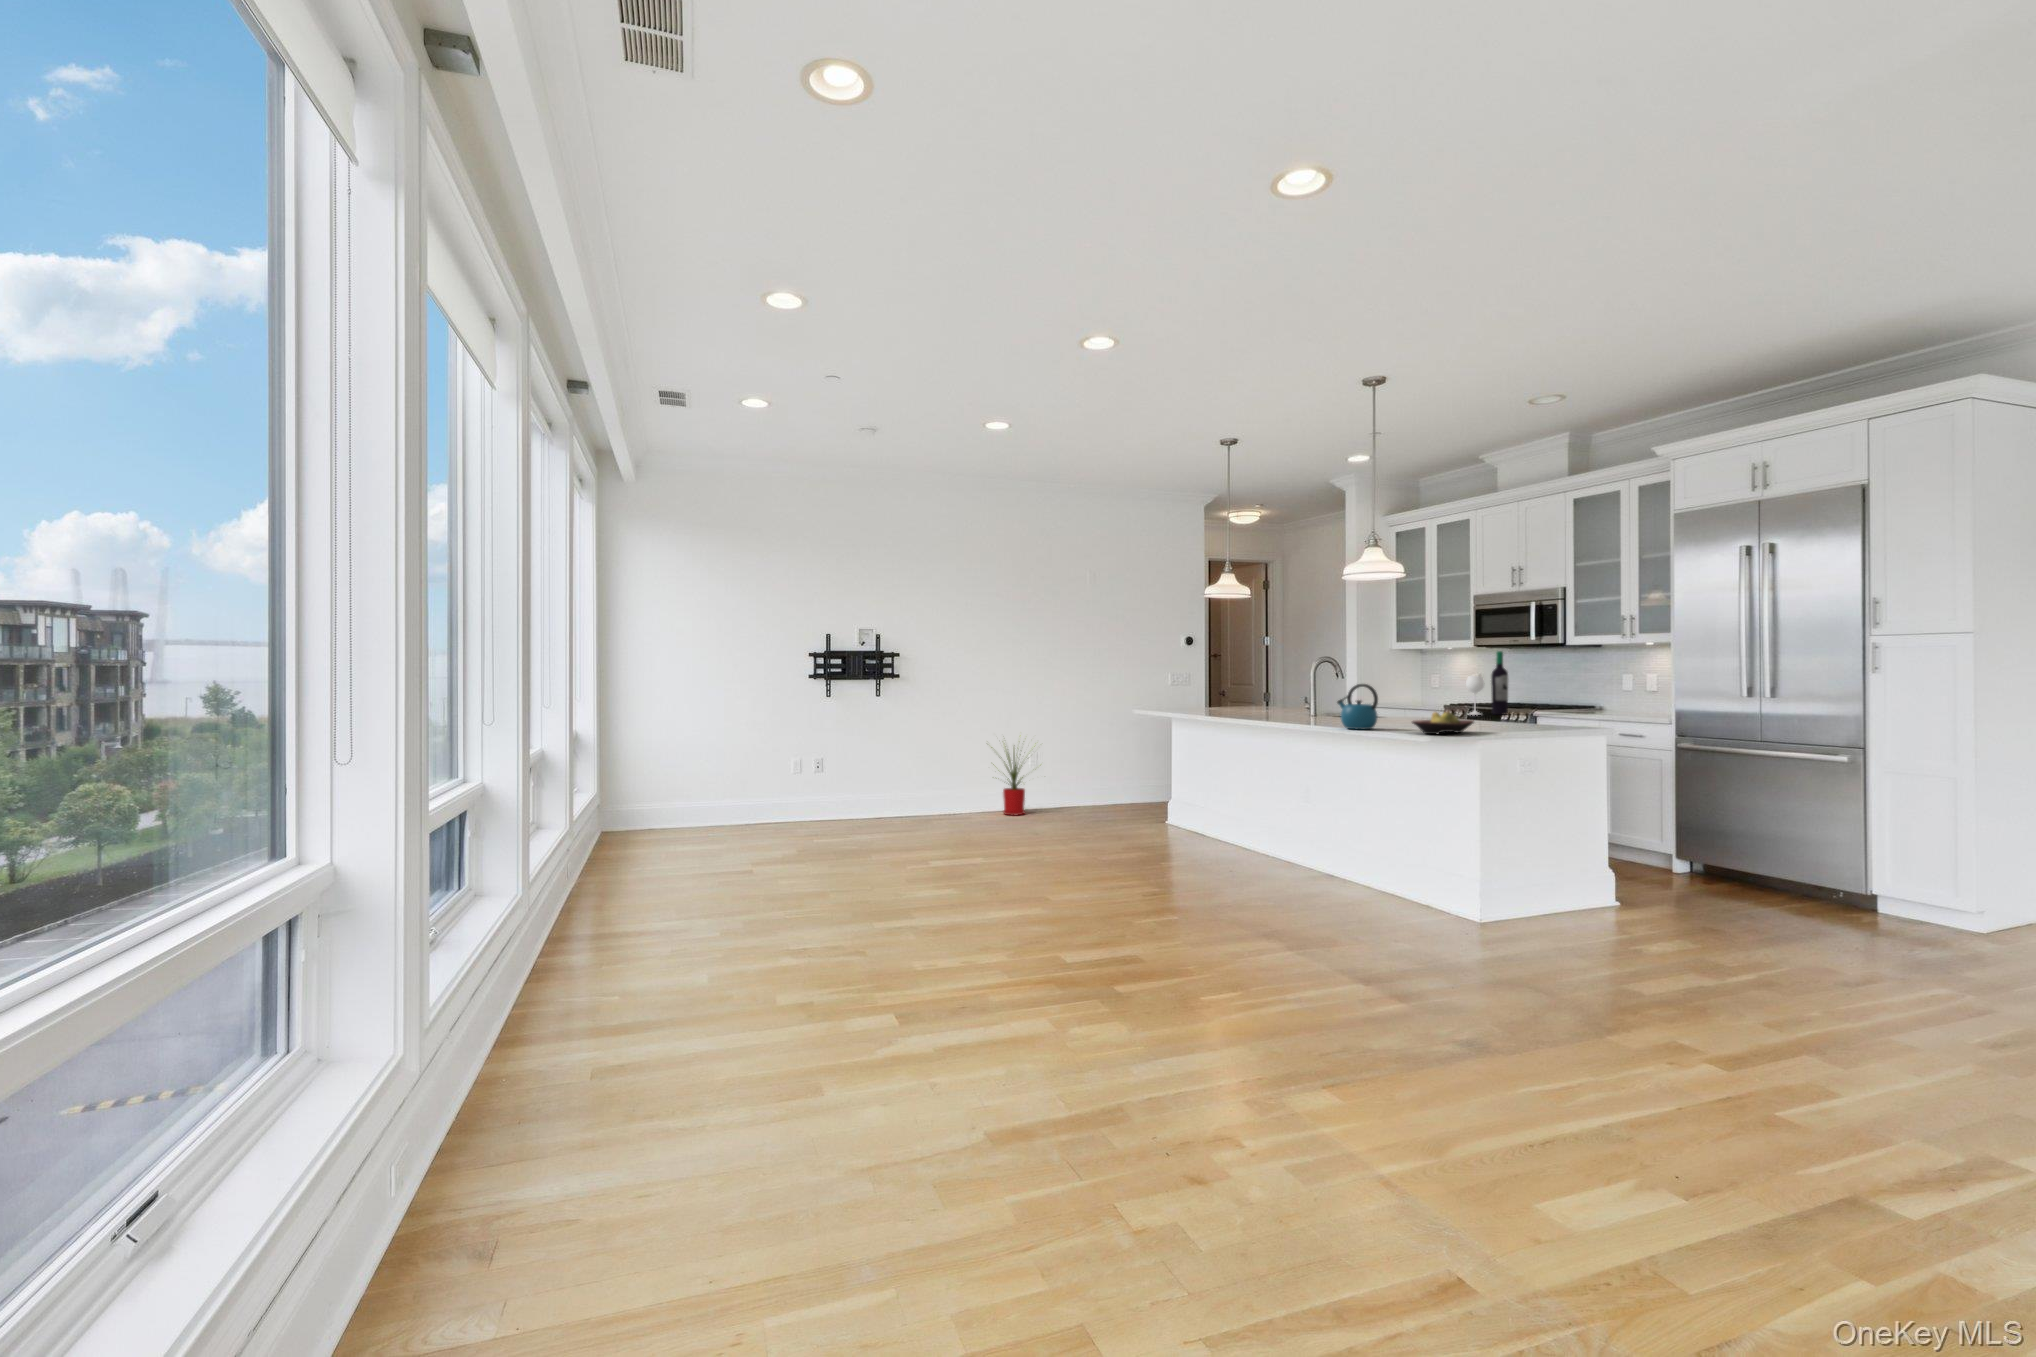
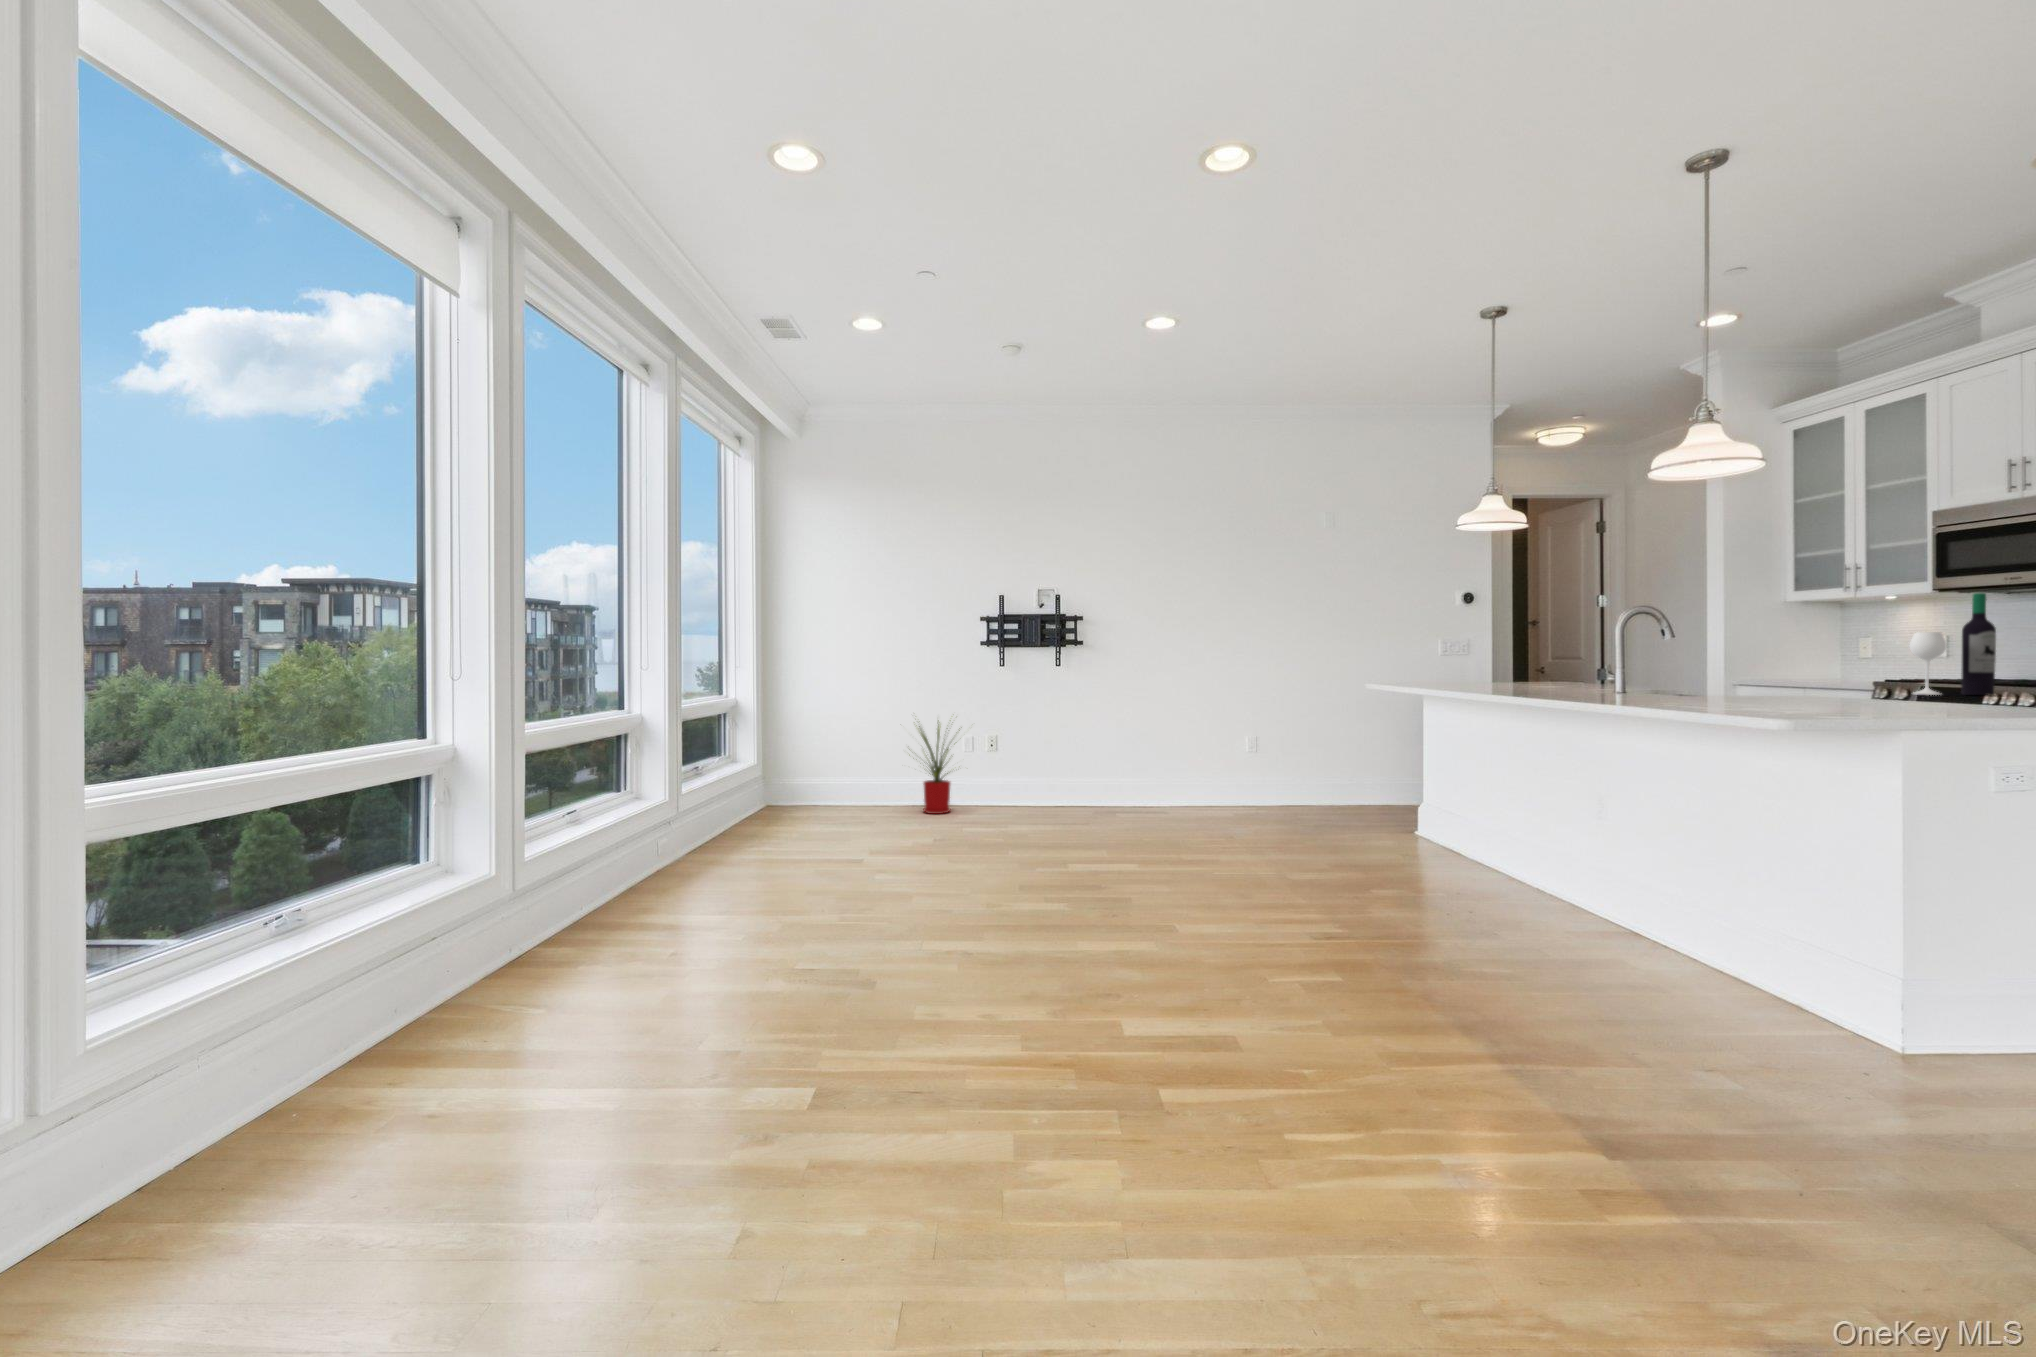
kettle: present [1337,684,1378,730] -> none [1645,635,1718,708]
fruit bowl: present [1412,711,1474,734] -> none [1774,678,1907,716]
house plant: present [991,746,1035,815] -> present [918,720,960,814]

